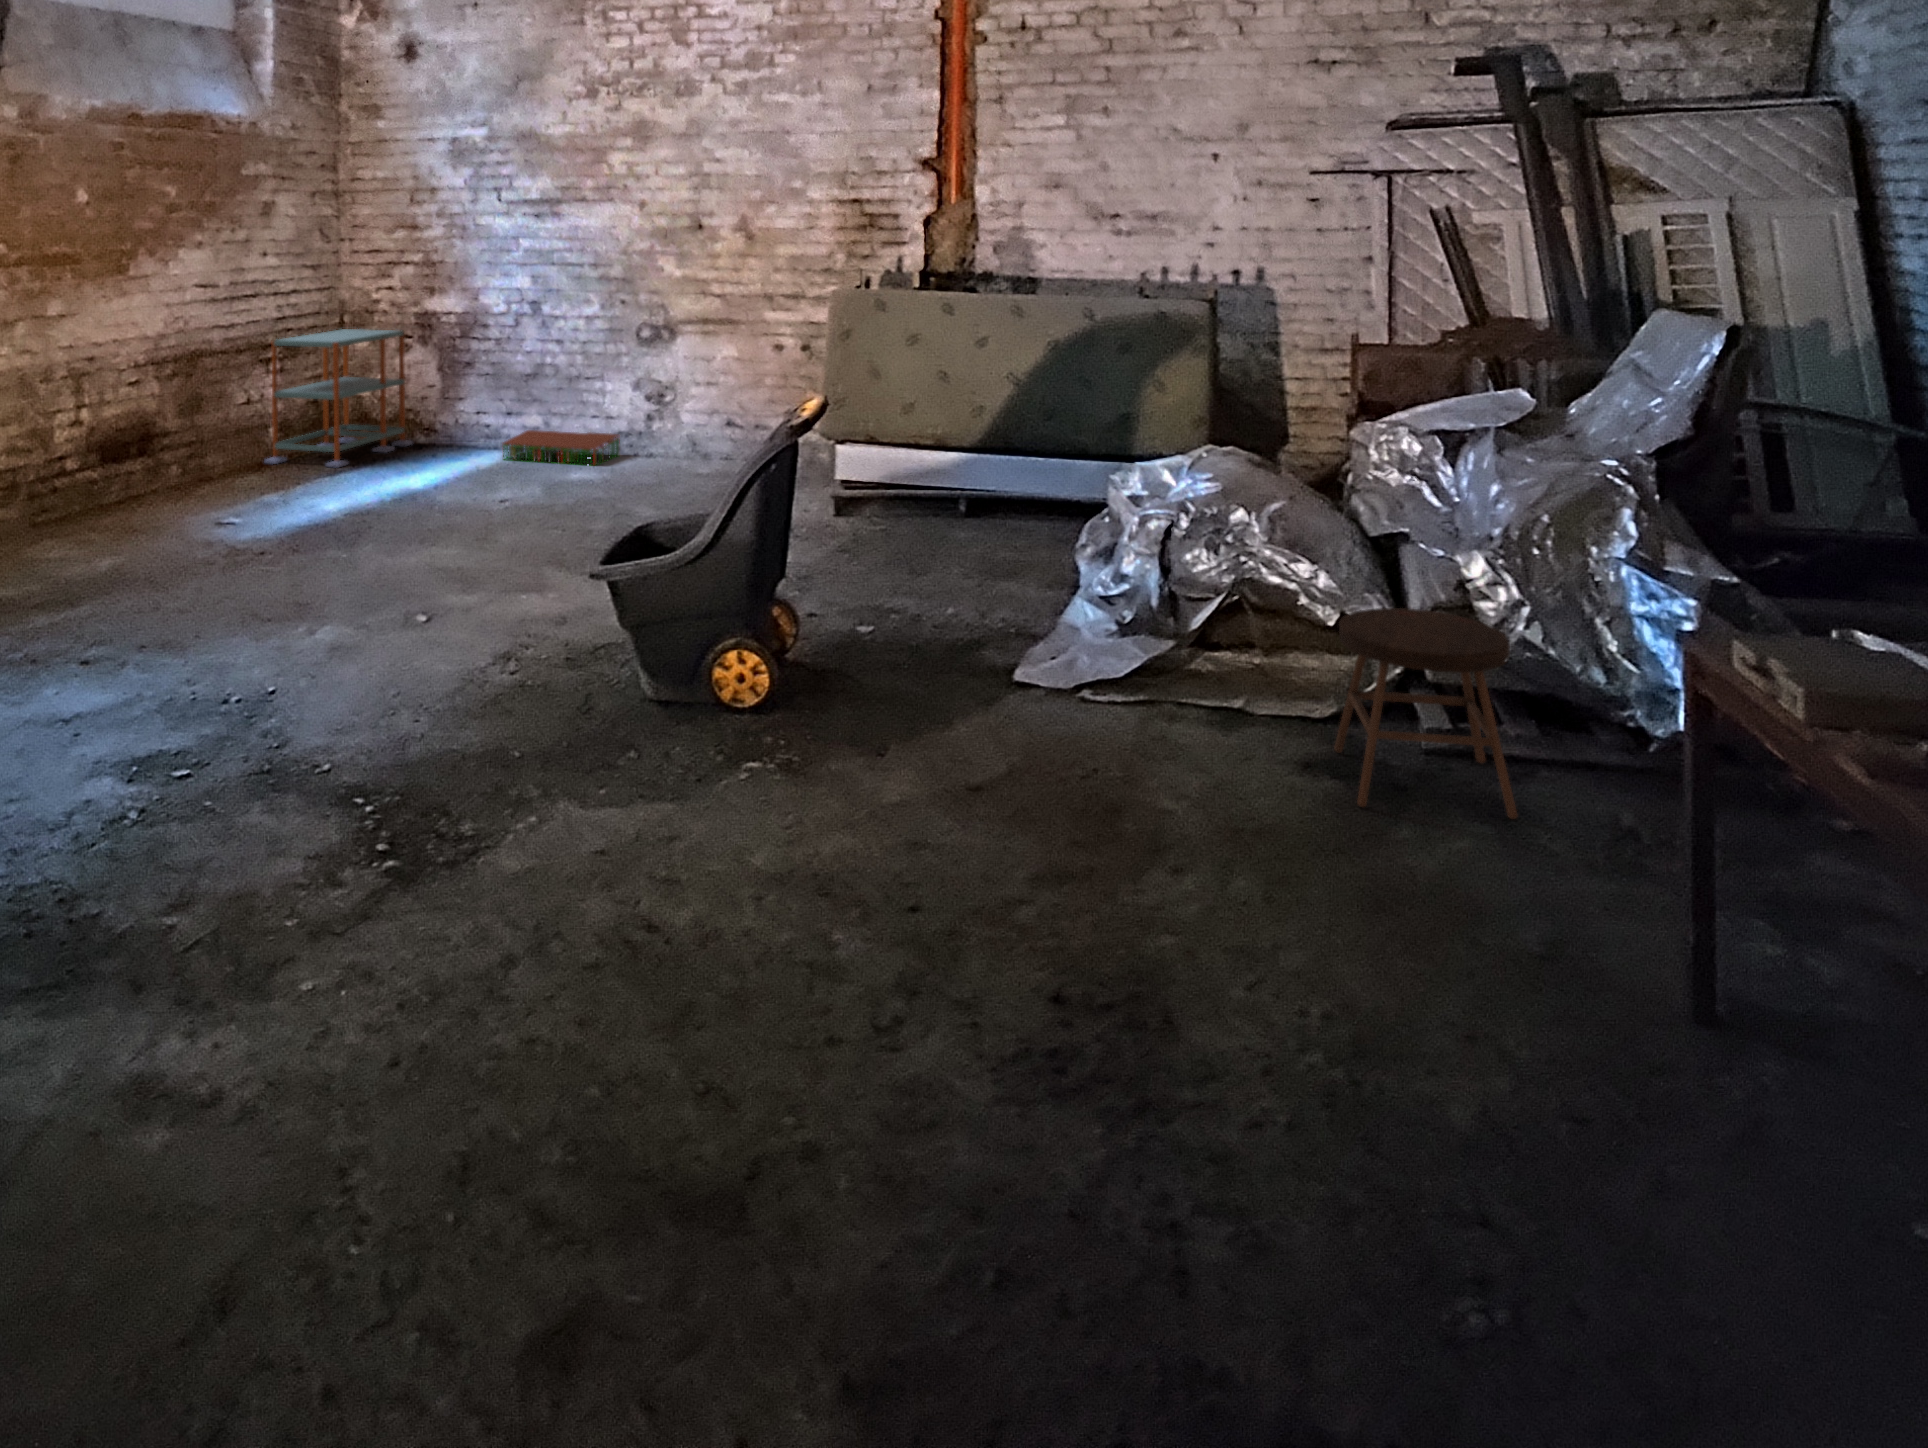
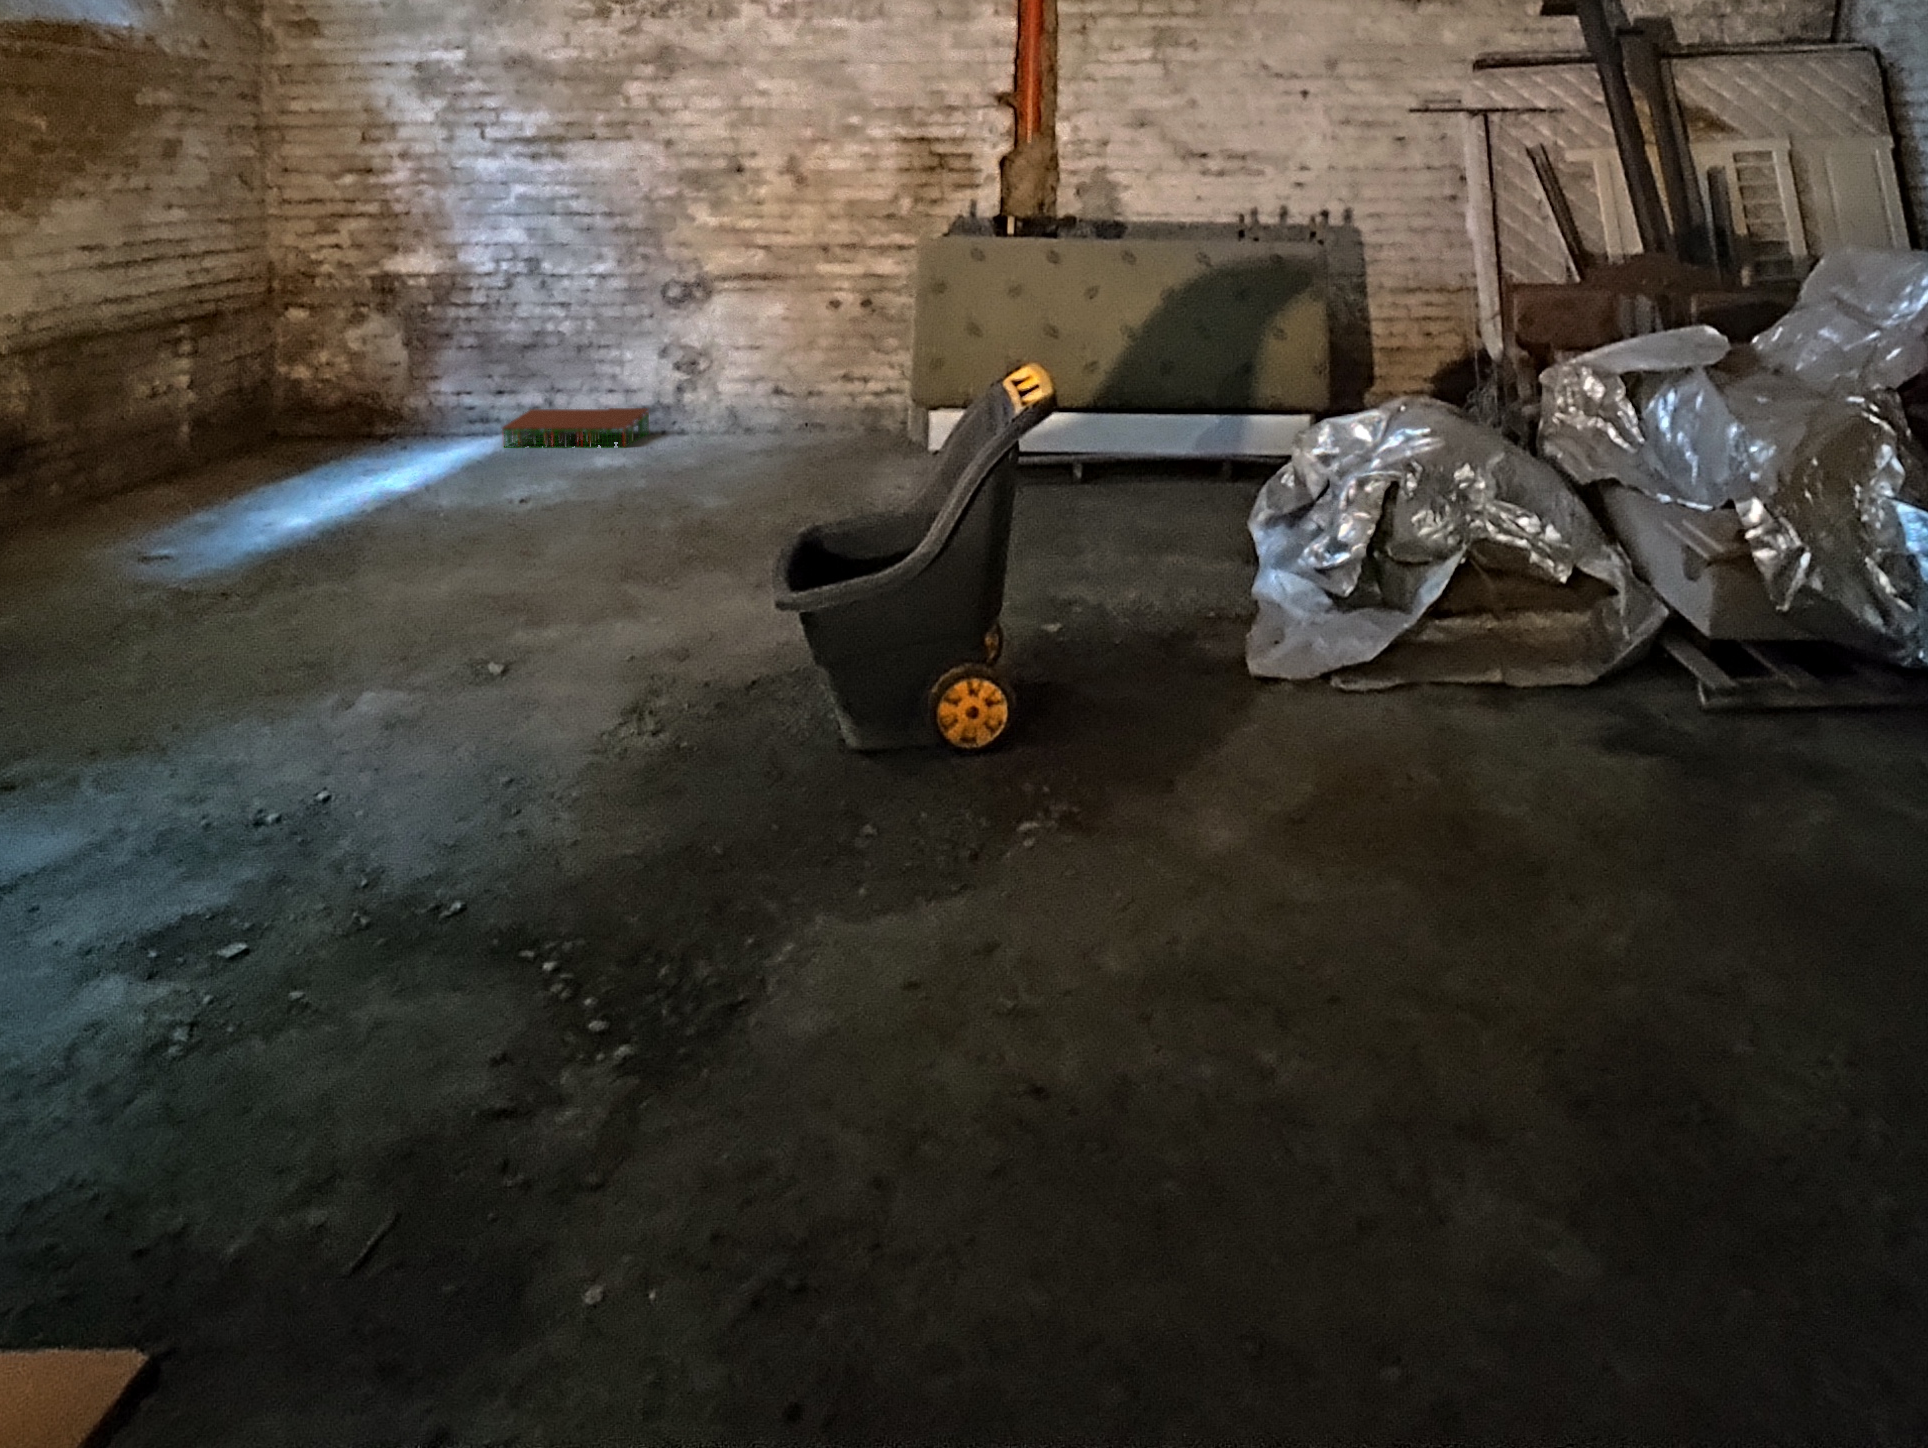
shelving unit: present [264,329,413,468] -> none [171,297,375,473]
stool: present [1334,608,1518,819] -> none [1608,557,1820,775]

